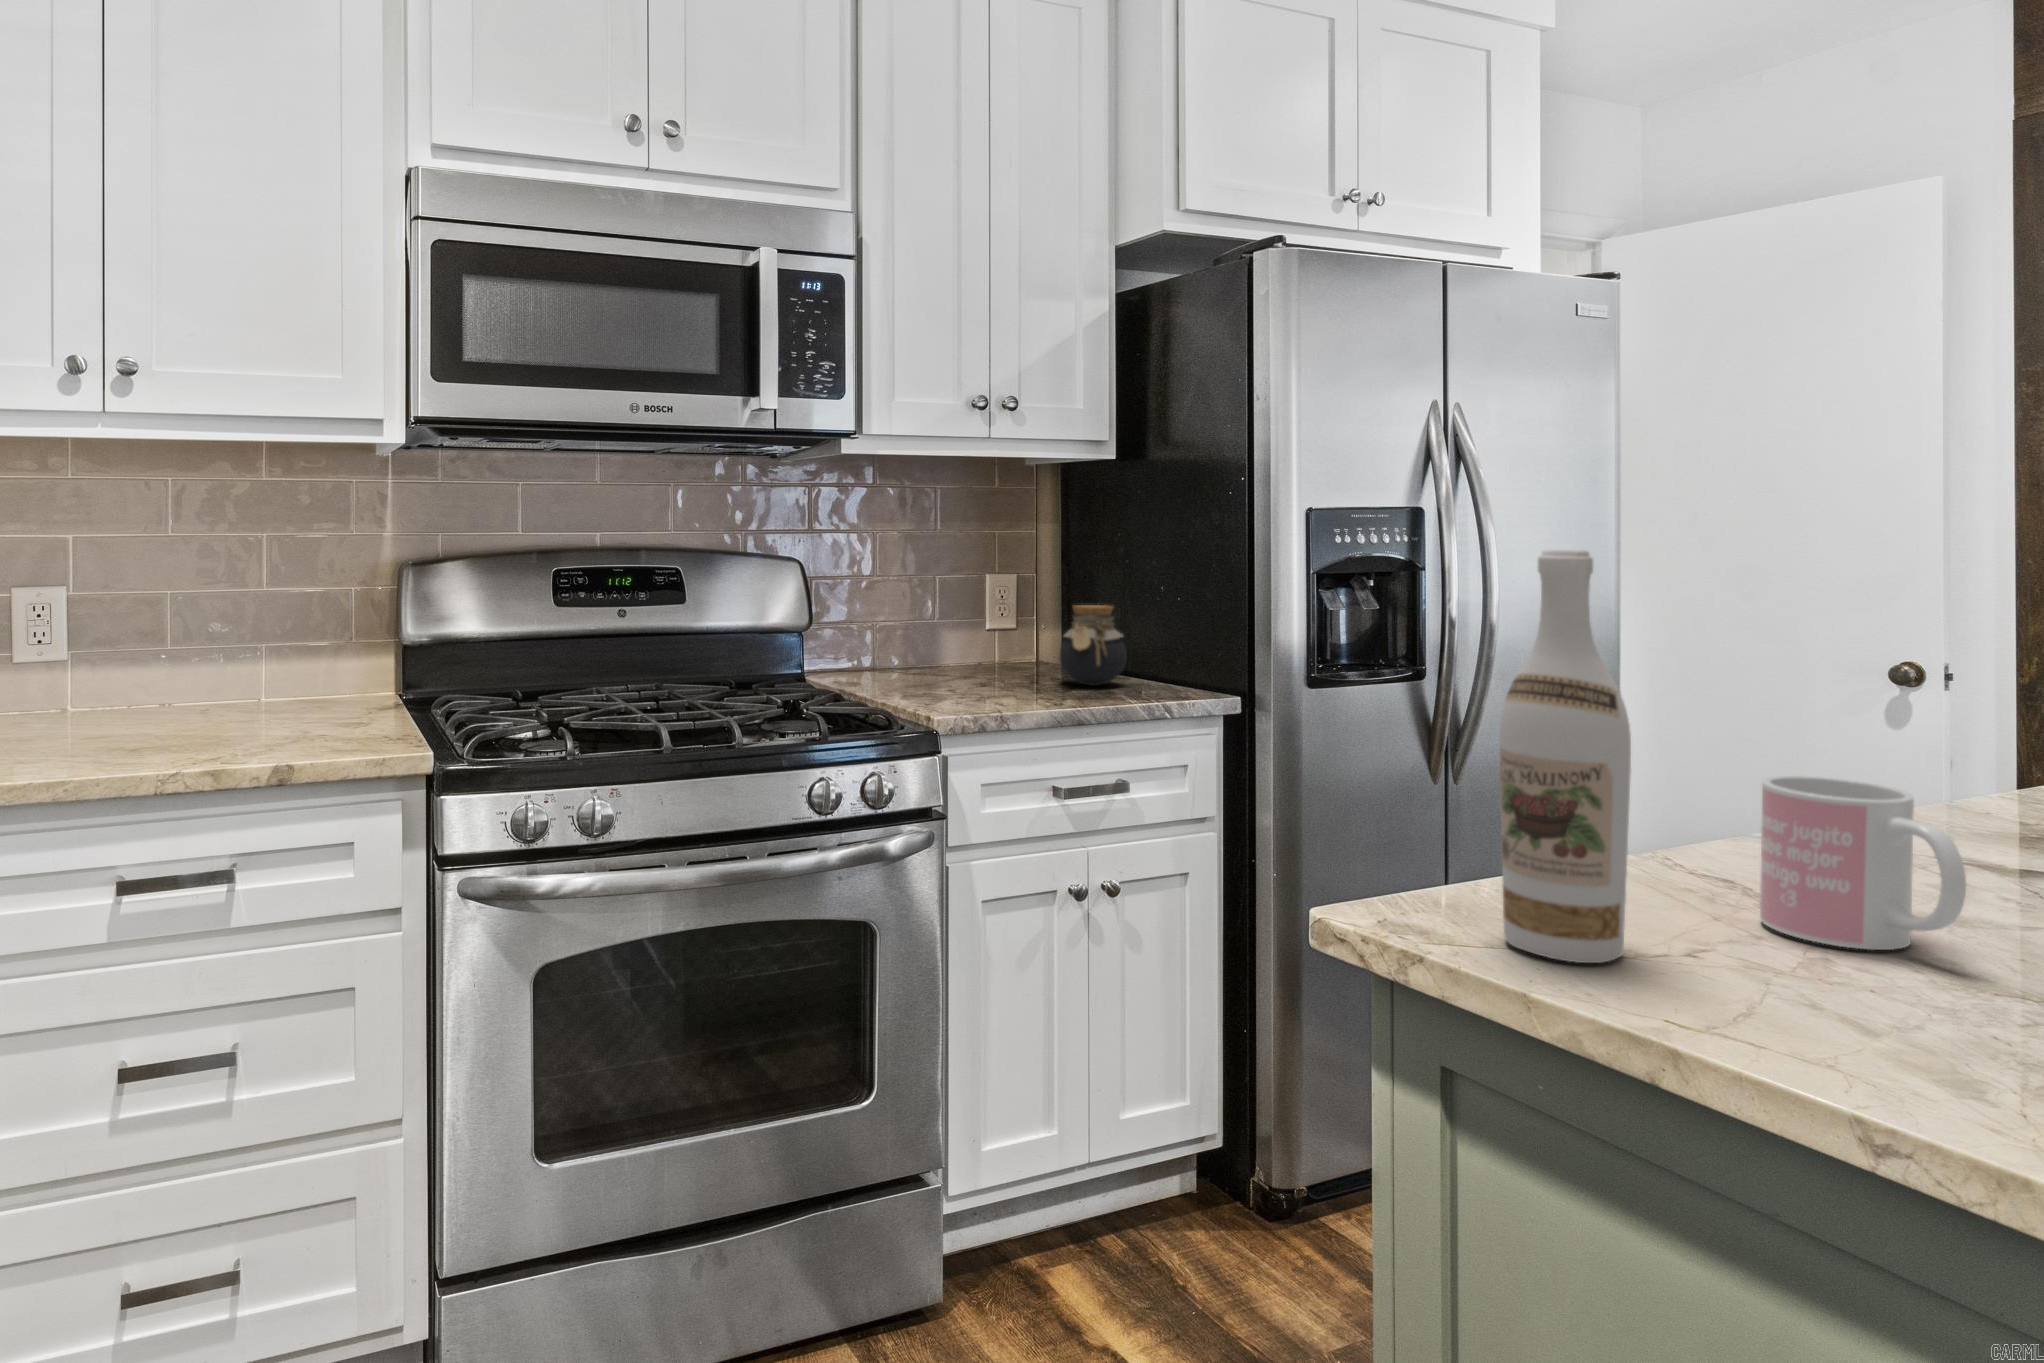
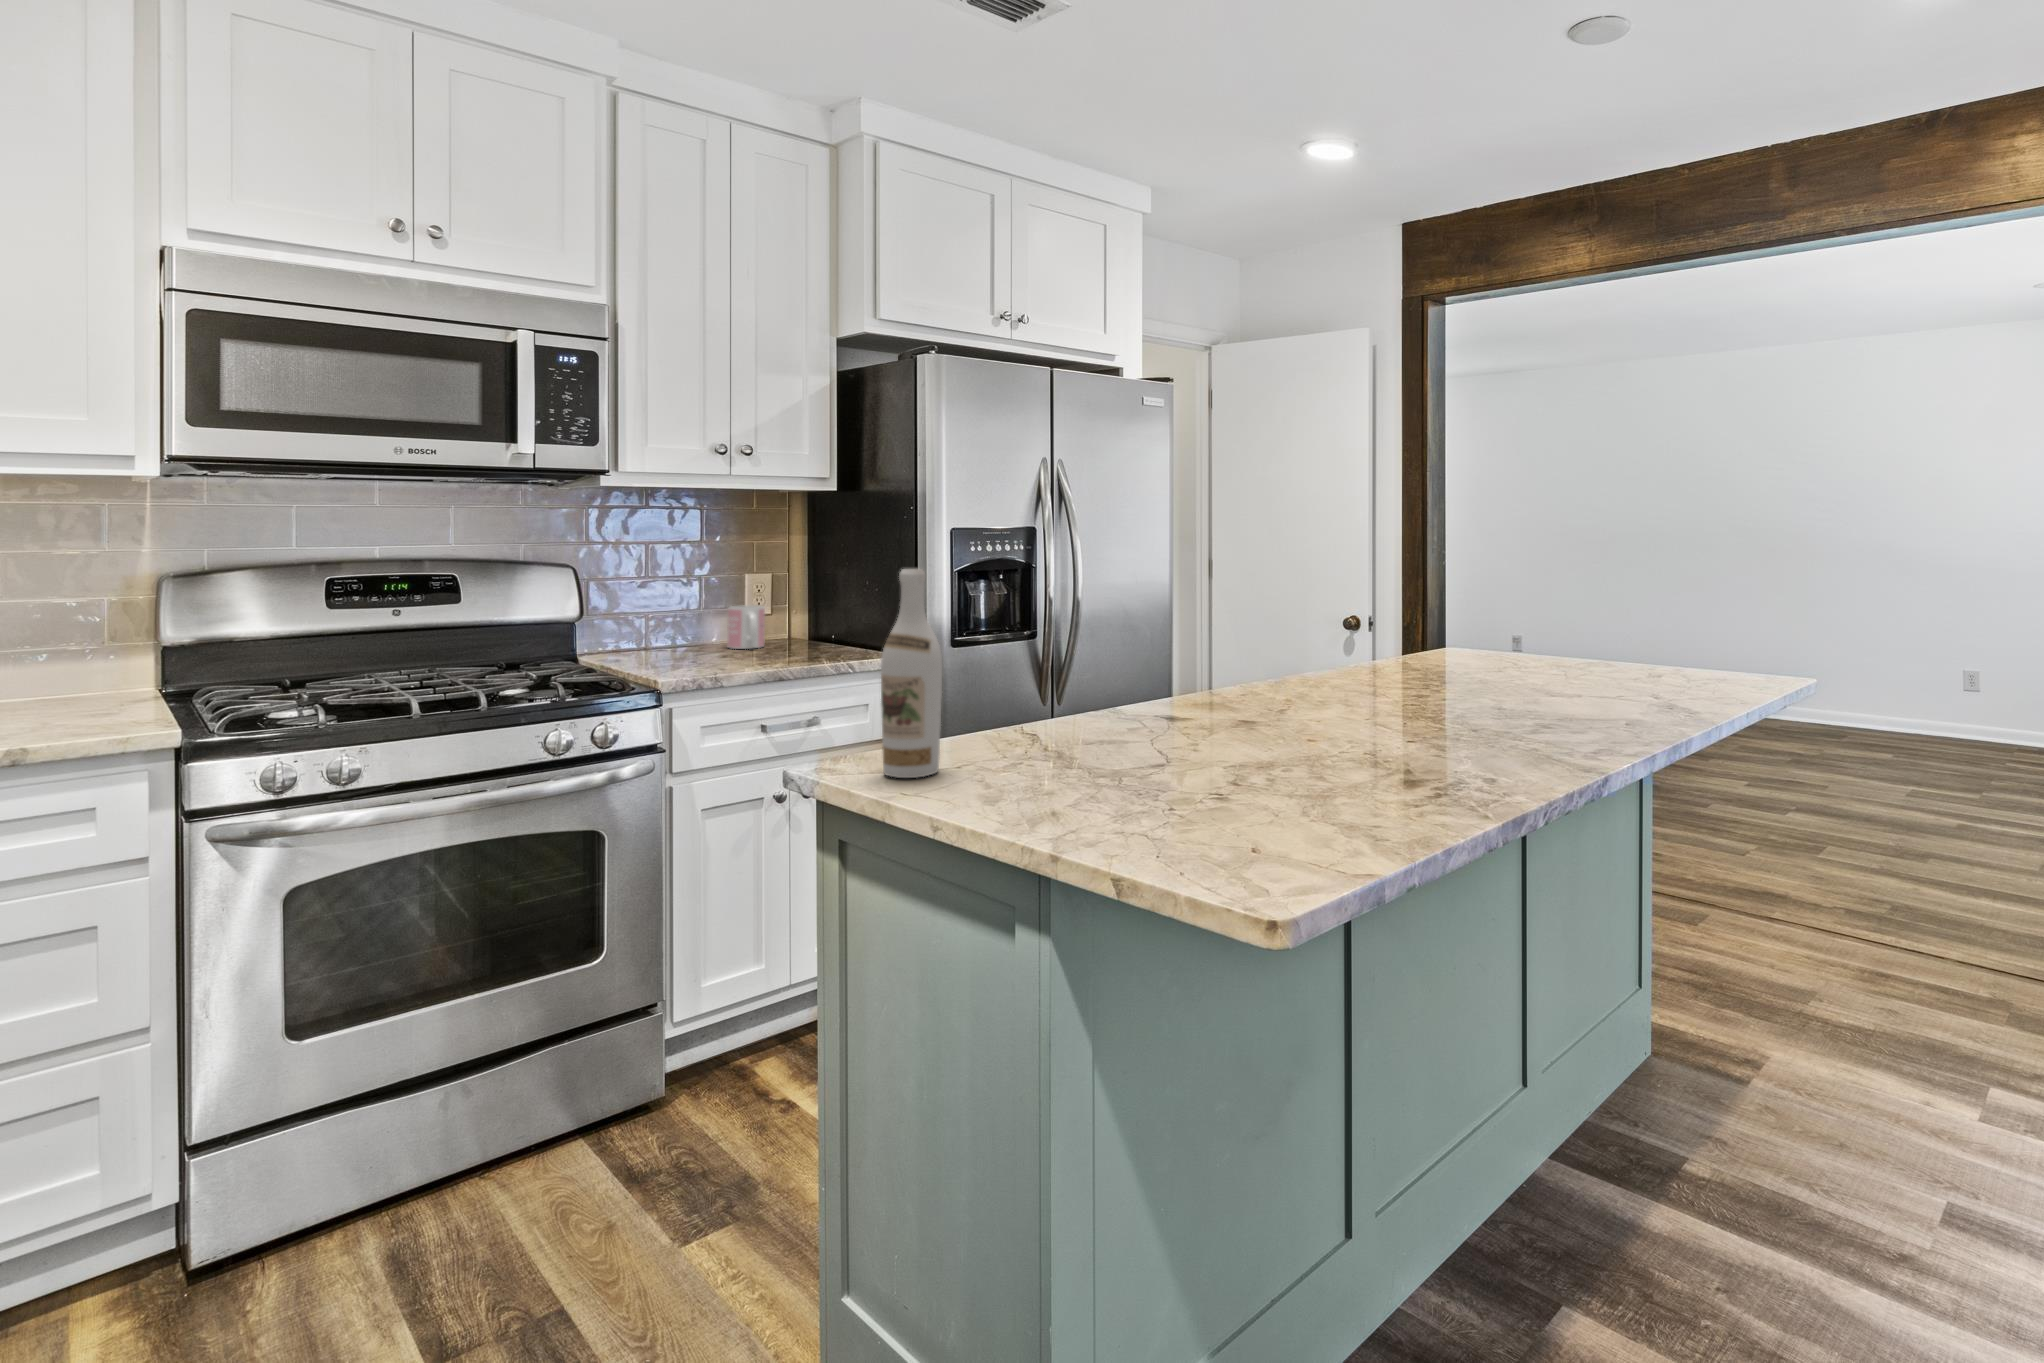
jar: present [1060,605,1127,686] -> none [785,596,835,654]
mug: present [1760,776,1966,950] -> present [727,605,765,649]

